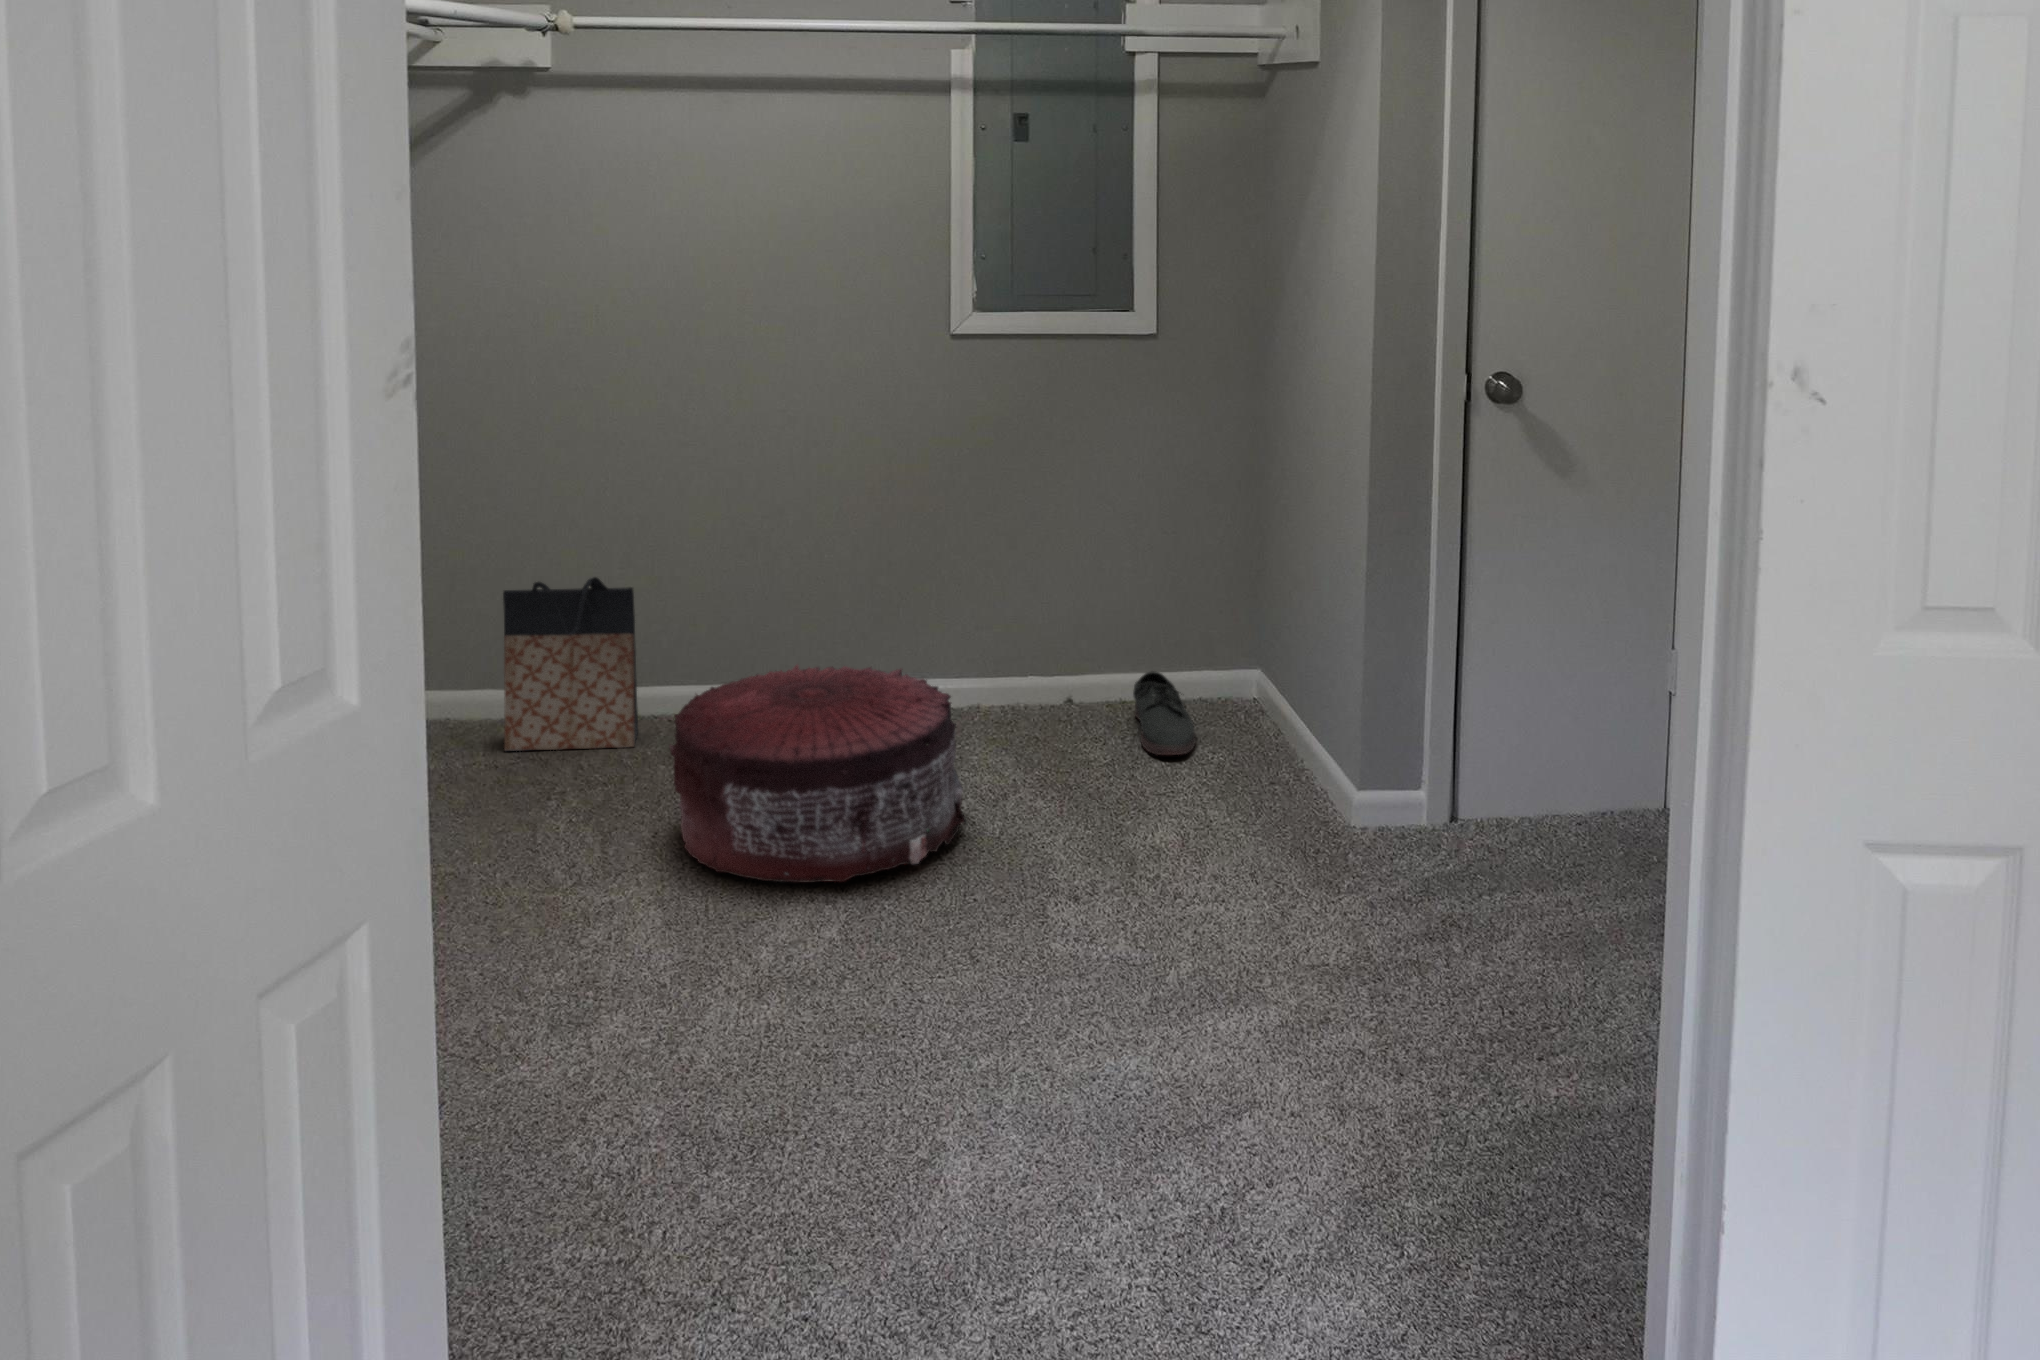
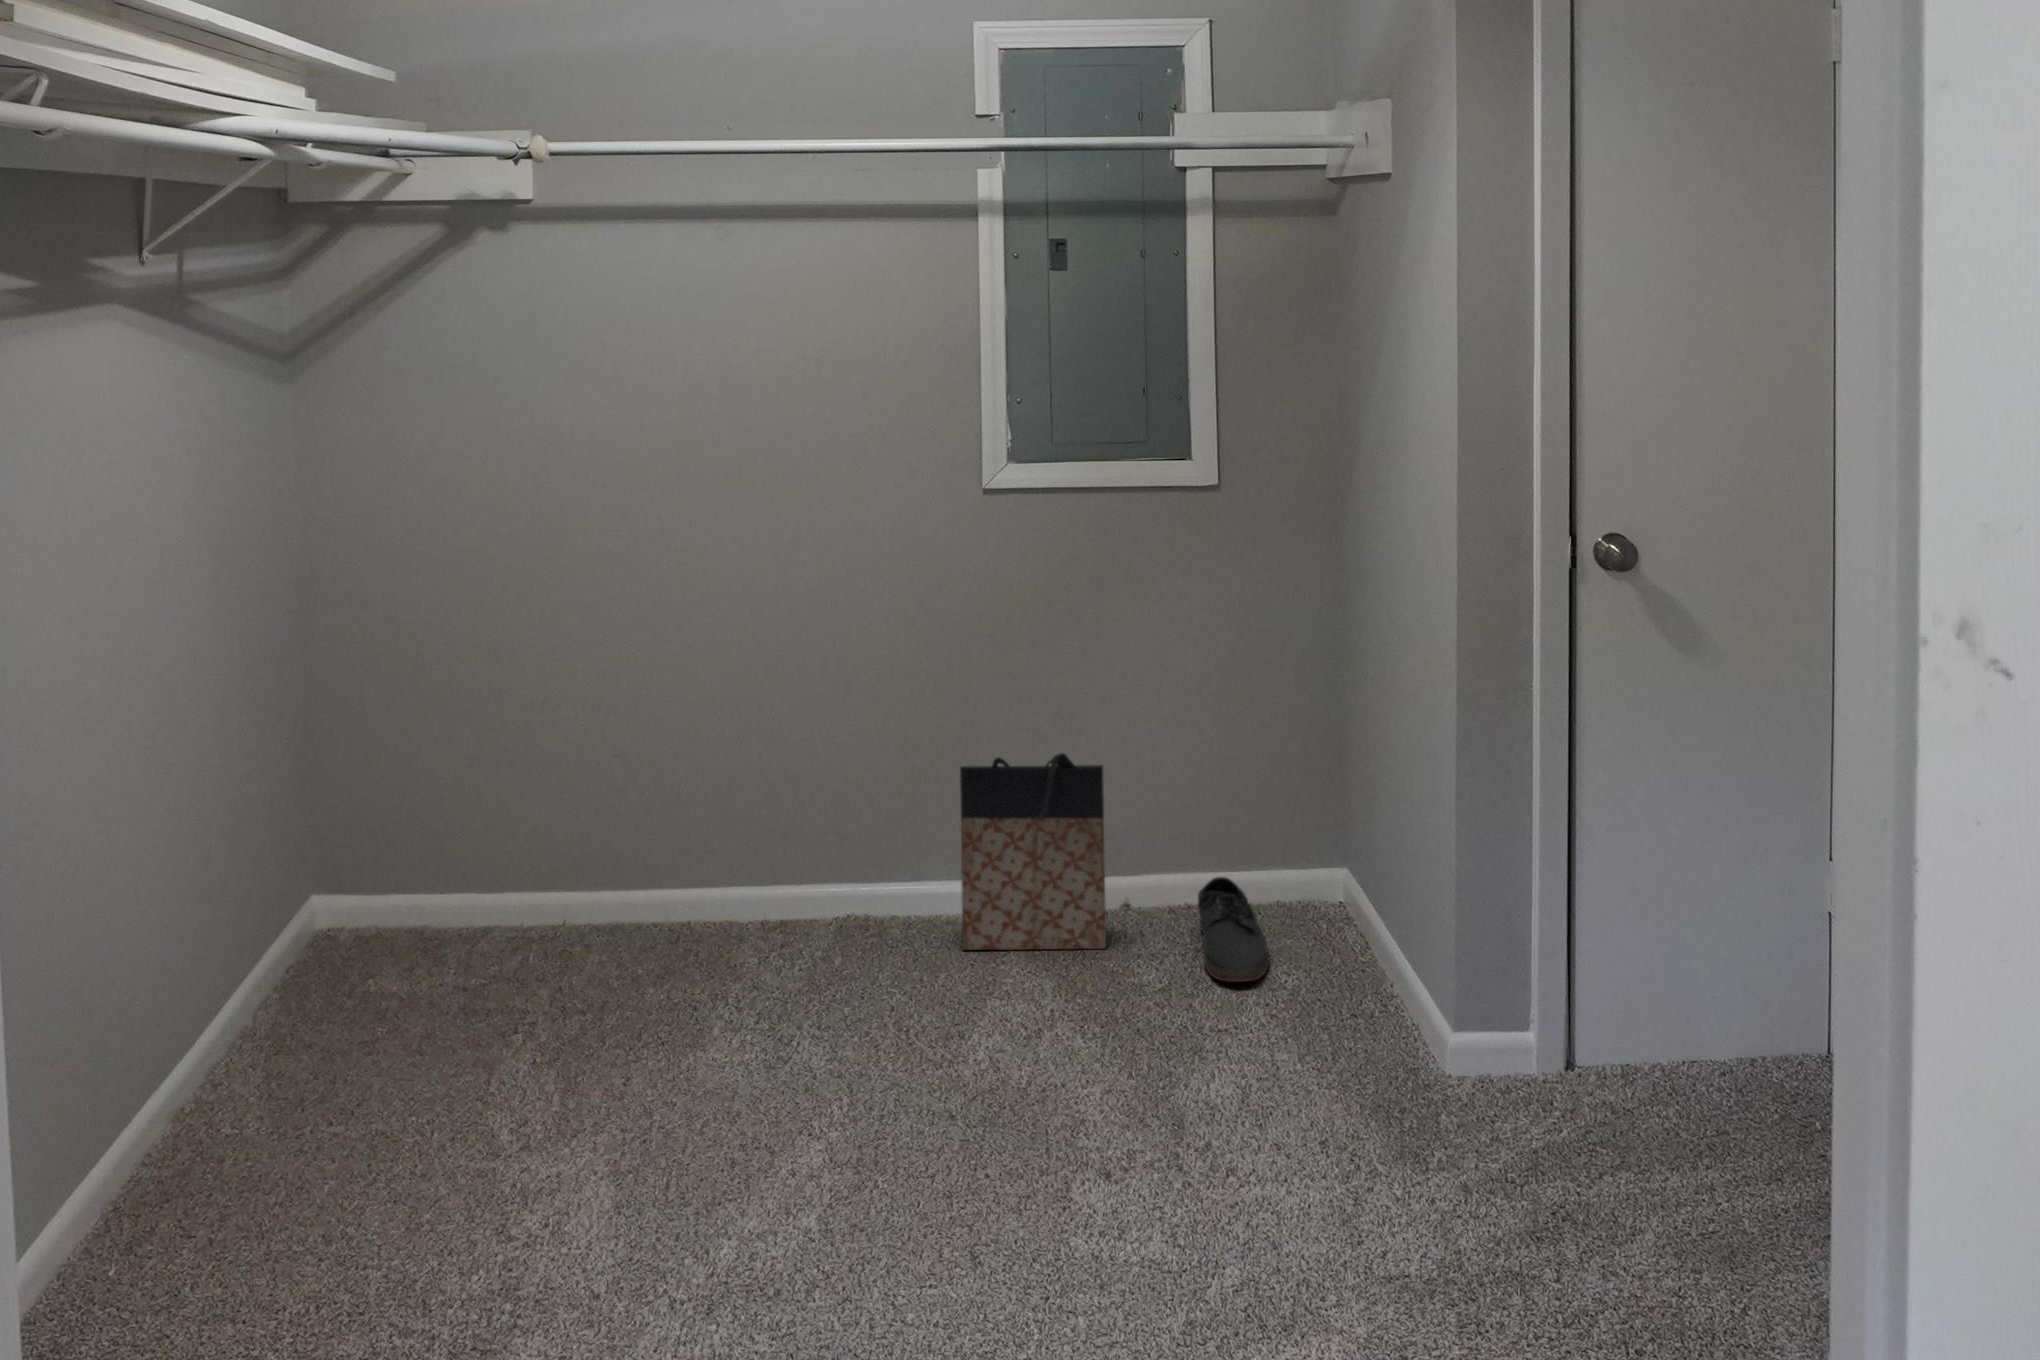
bag: present [503,577,638,751] -> present [960,753,1106,950]
pouf: present [669,665,967,882] -> none [639,871,987,1147]

